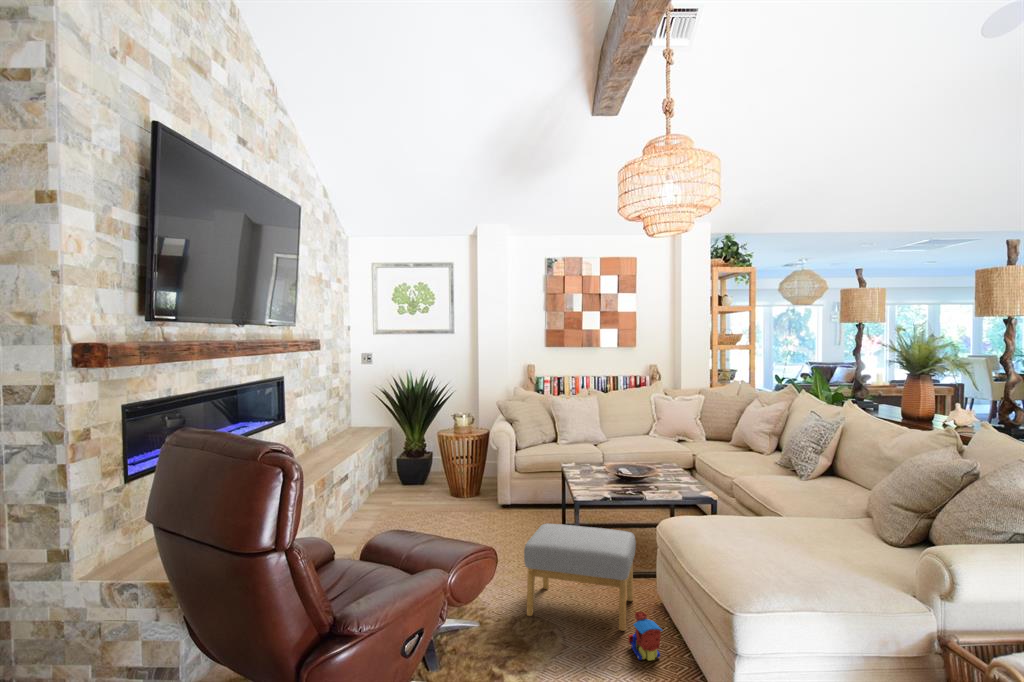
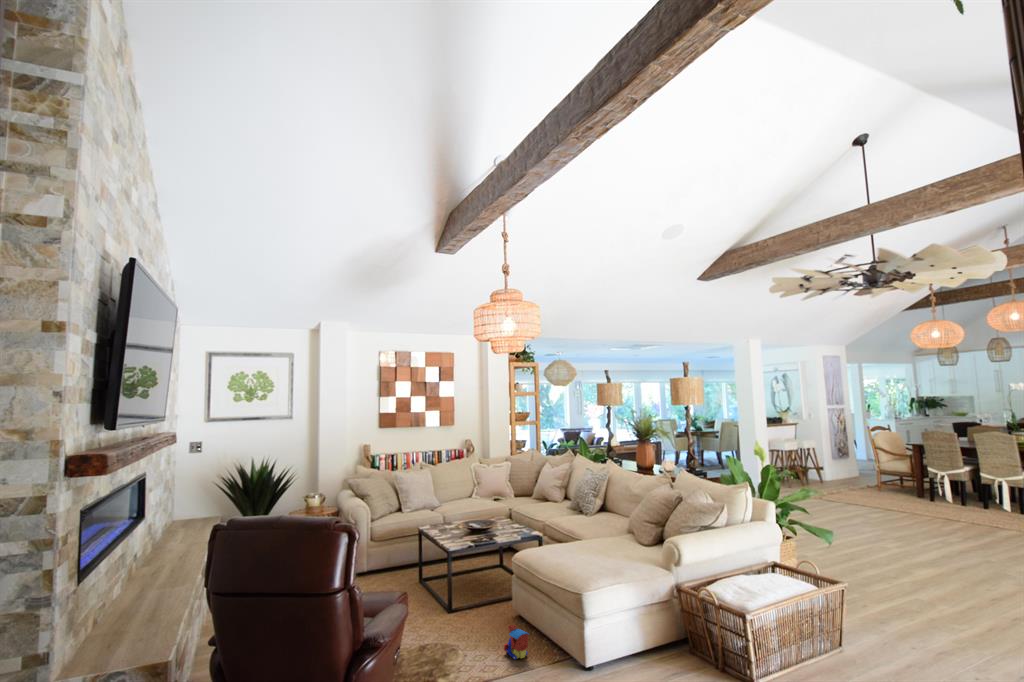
footstool: present [524,524,636,631] -> none [418,571,499,650]

